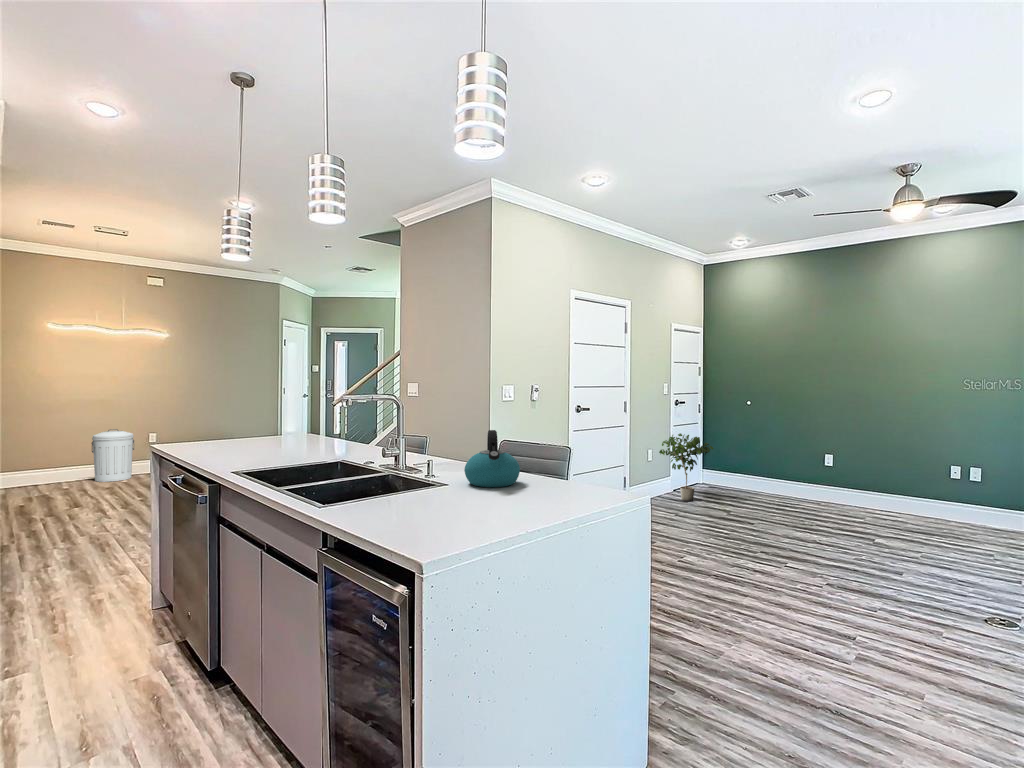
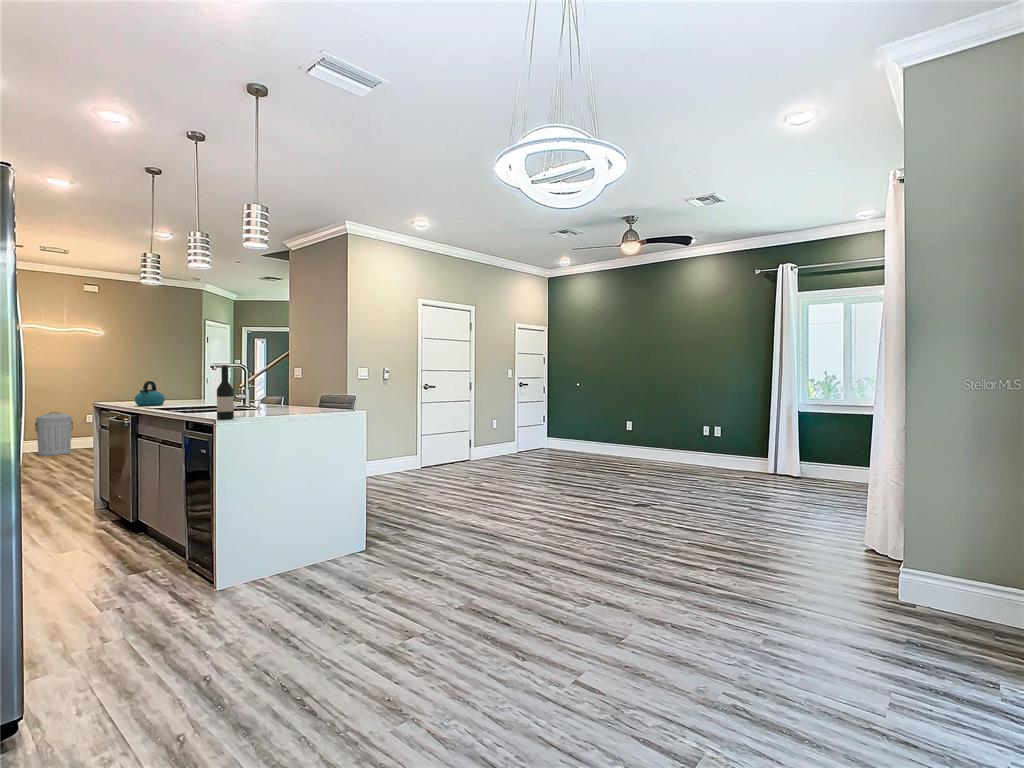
wine bottle: none [403,414,436,538] -> present [217,365,234,419]
kettle: present [464,430,520,487] -> present [135,381,165,406]
potted plant: present [659,433,714,501] -> none [502,408,539,459]

